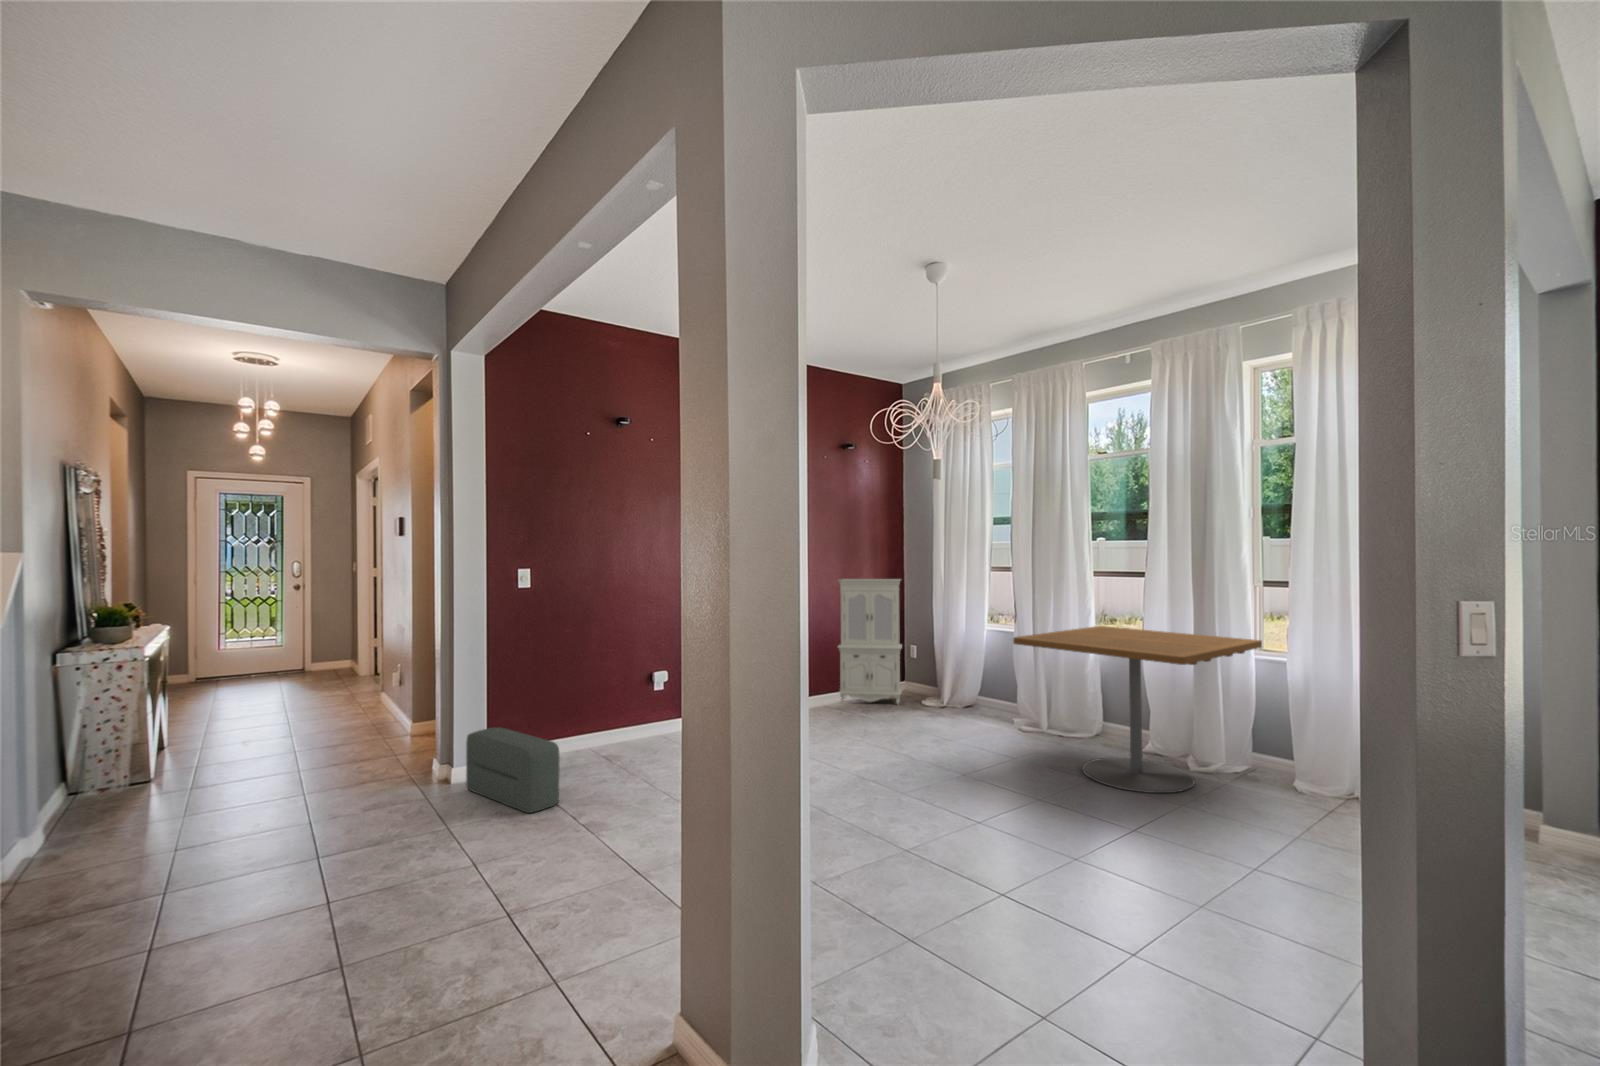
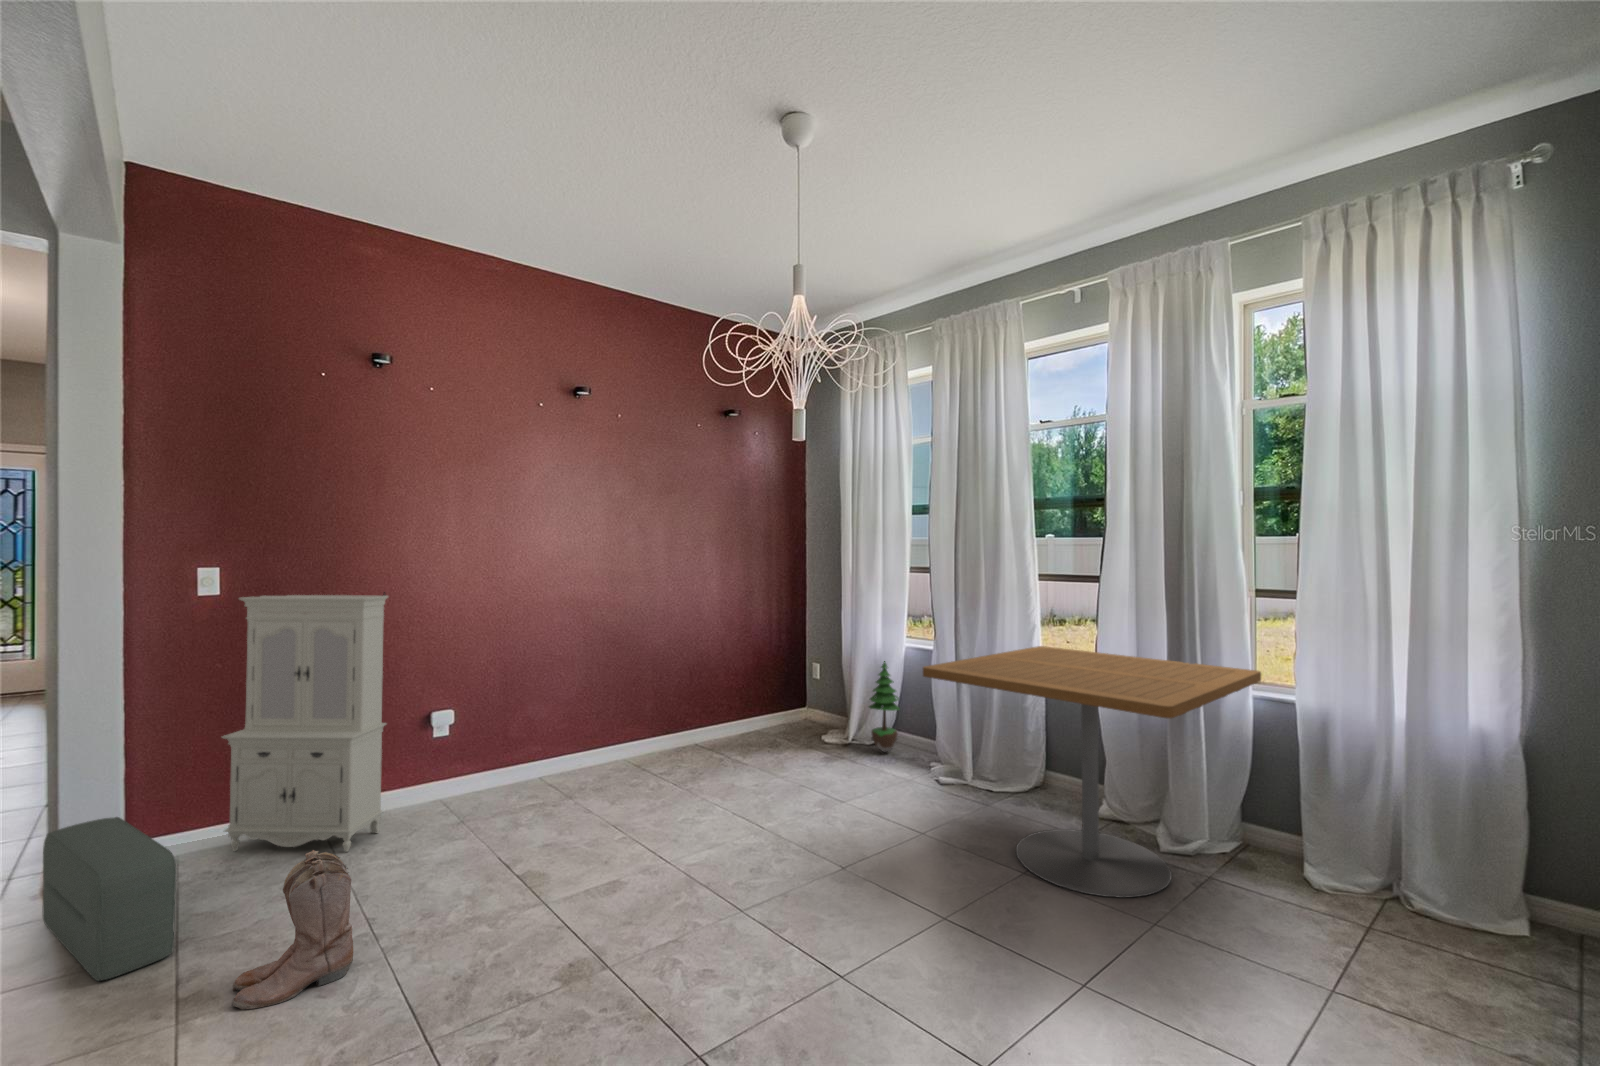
cabinet: present [838,579,902,704] -> present [222,592,388,852]
potted tree: none [962,640,988,713] -> present [869,661,900,752]
boots: none [607,742,671,826] -> present [232,850,353,1010]

